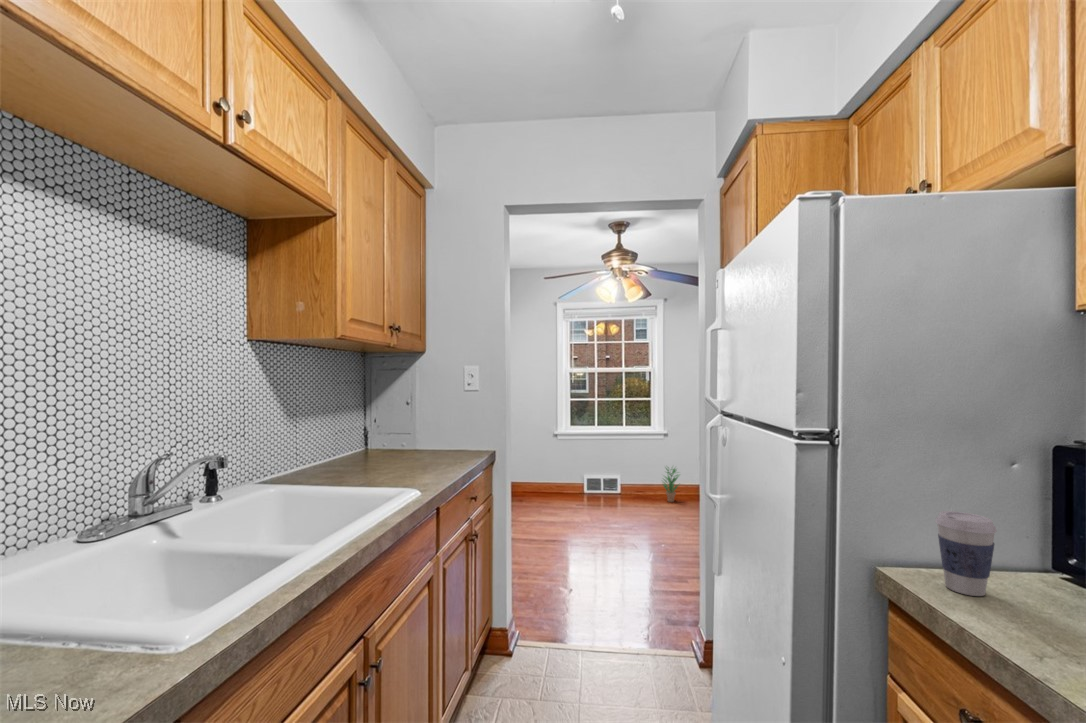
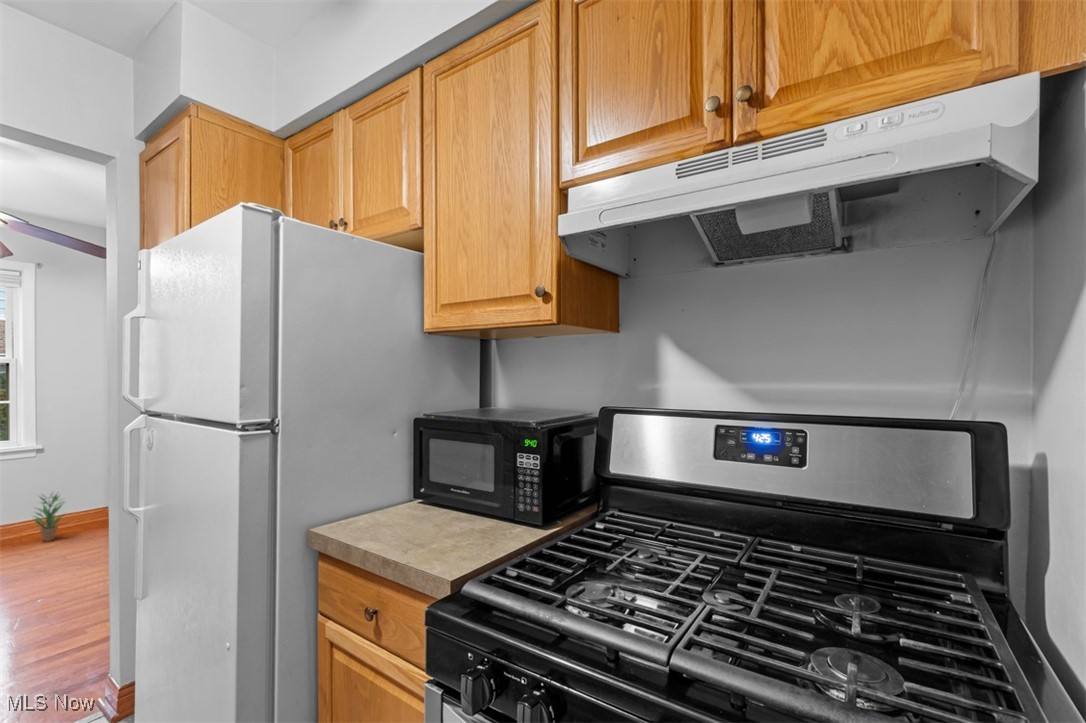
coffee cup: present [935,511,996,596] -> none [350,470,386,529]

